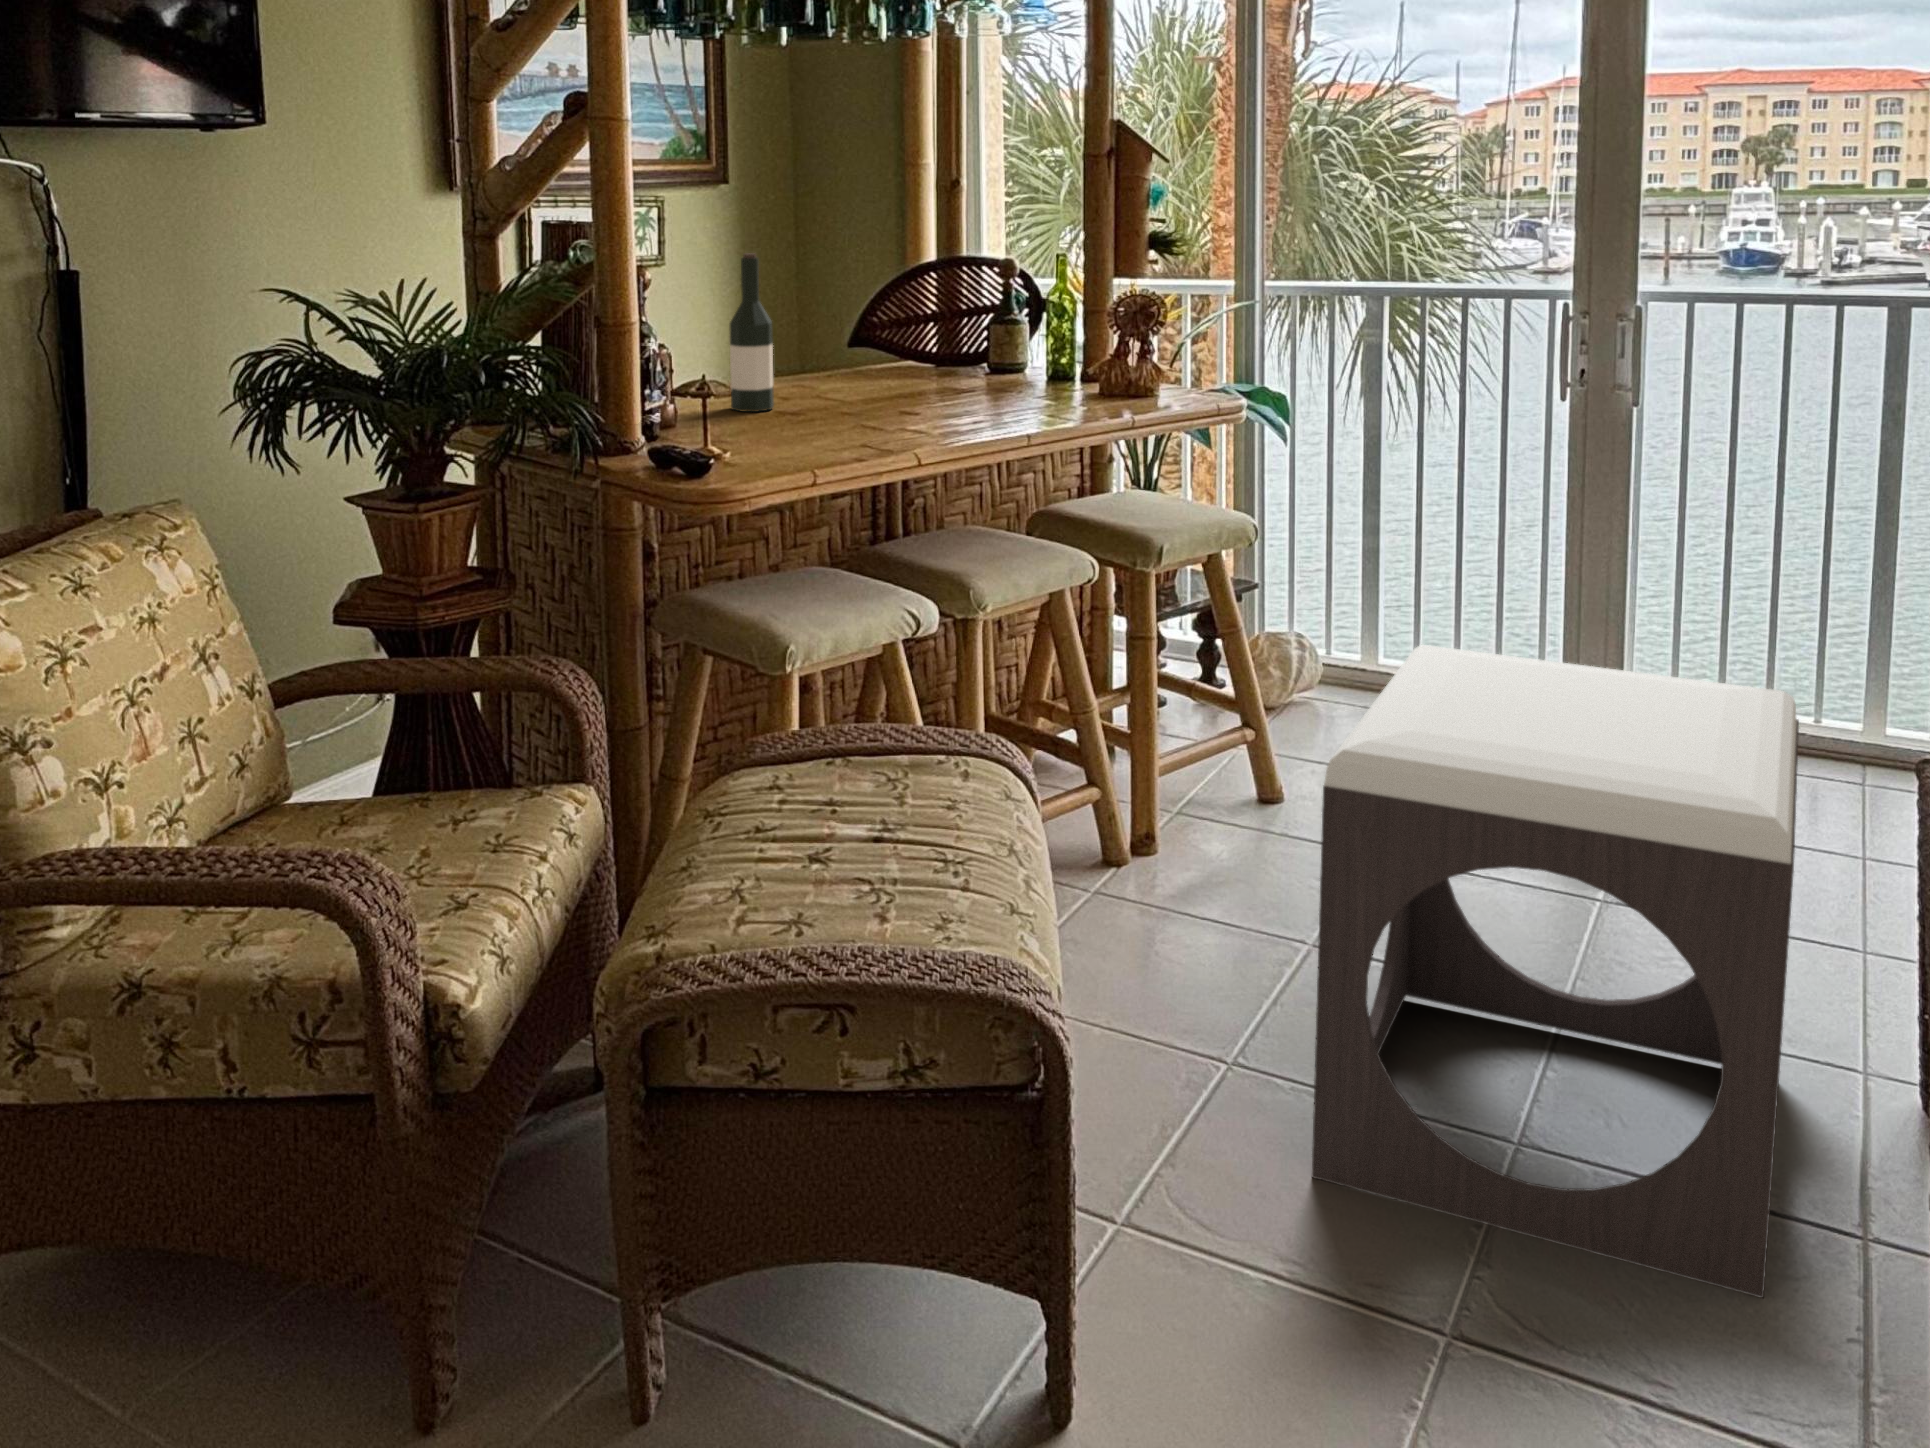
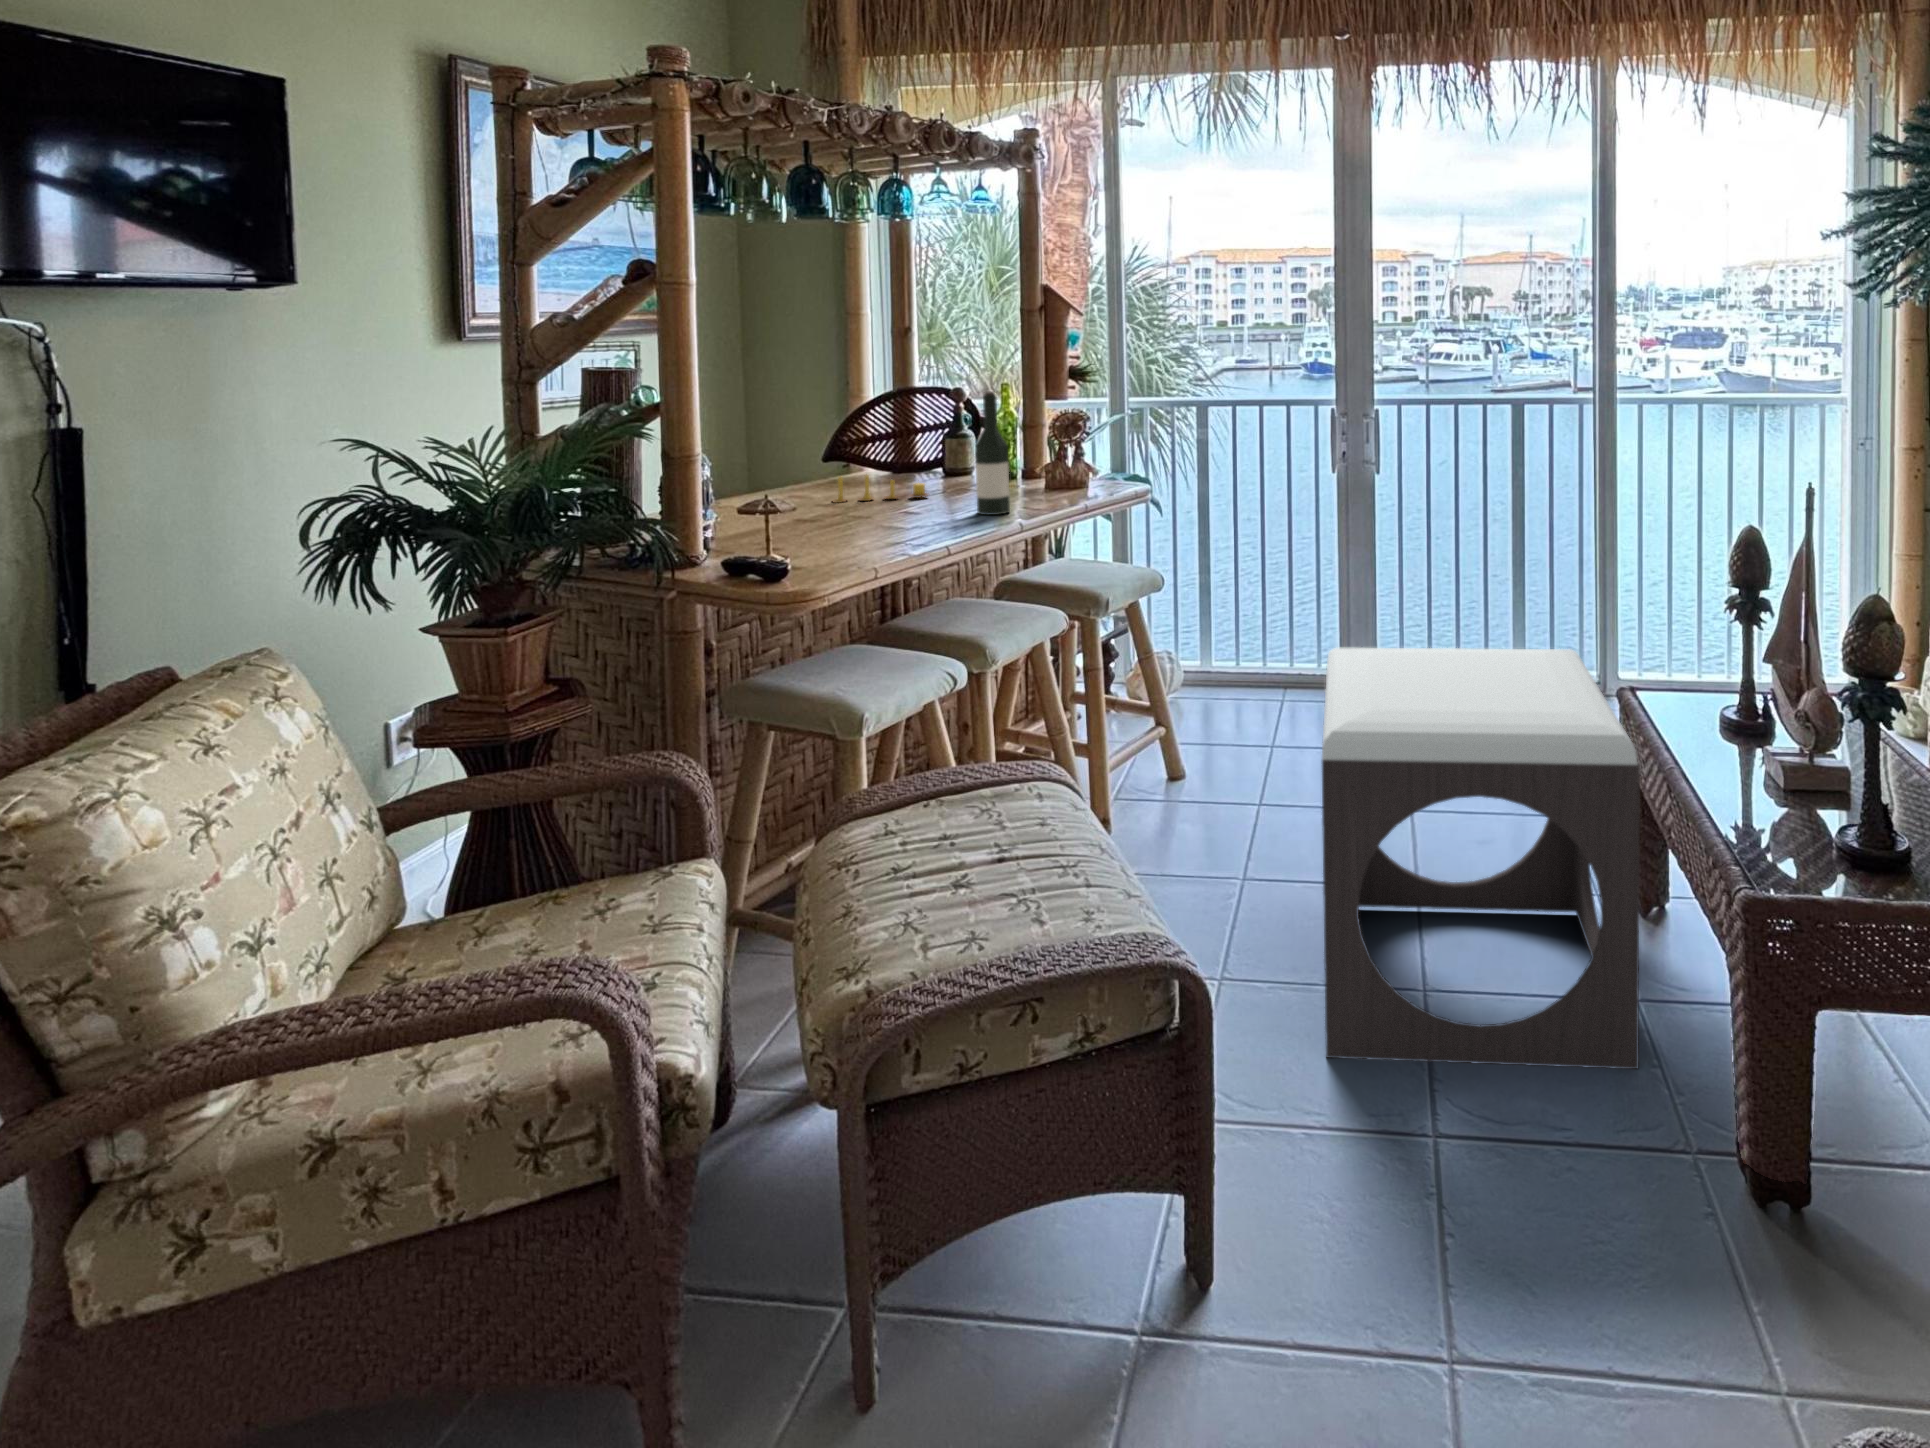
wine bottle: present [730,253,774,412] -> present [975,391,1010,515]
candle: none [829,357,949,395] -> present [833,475,928,503]

